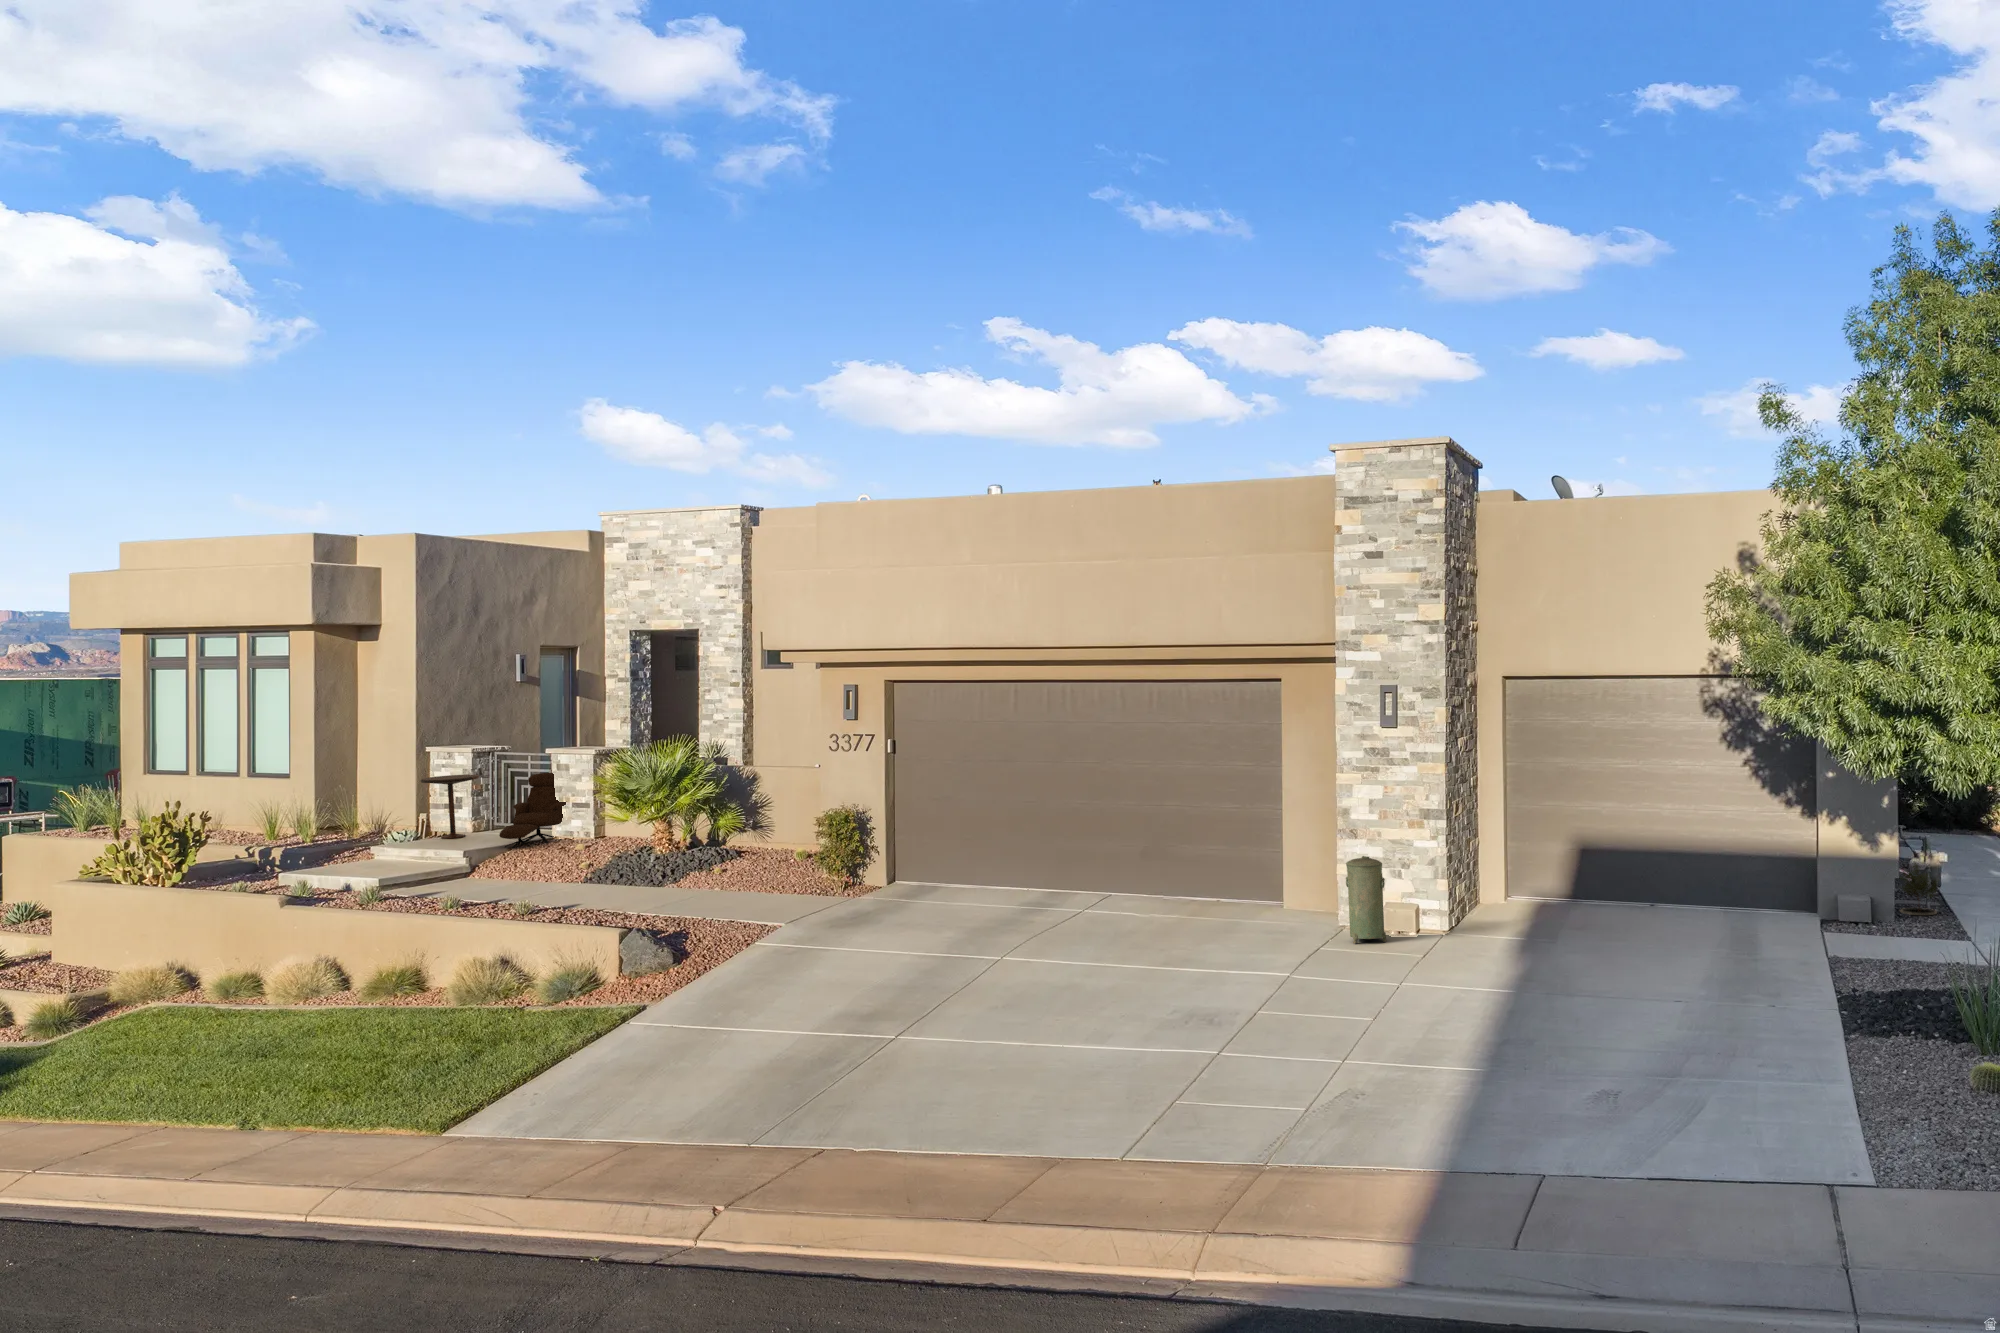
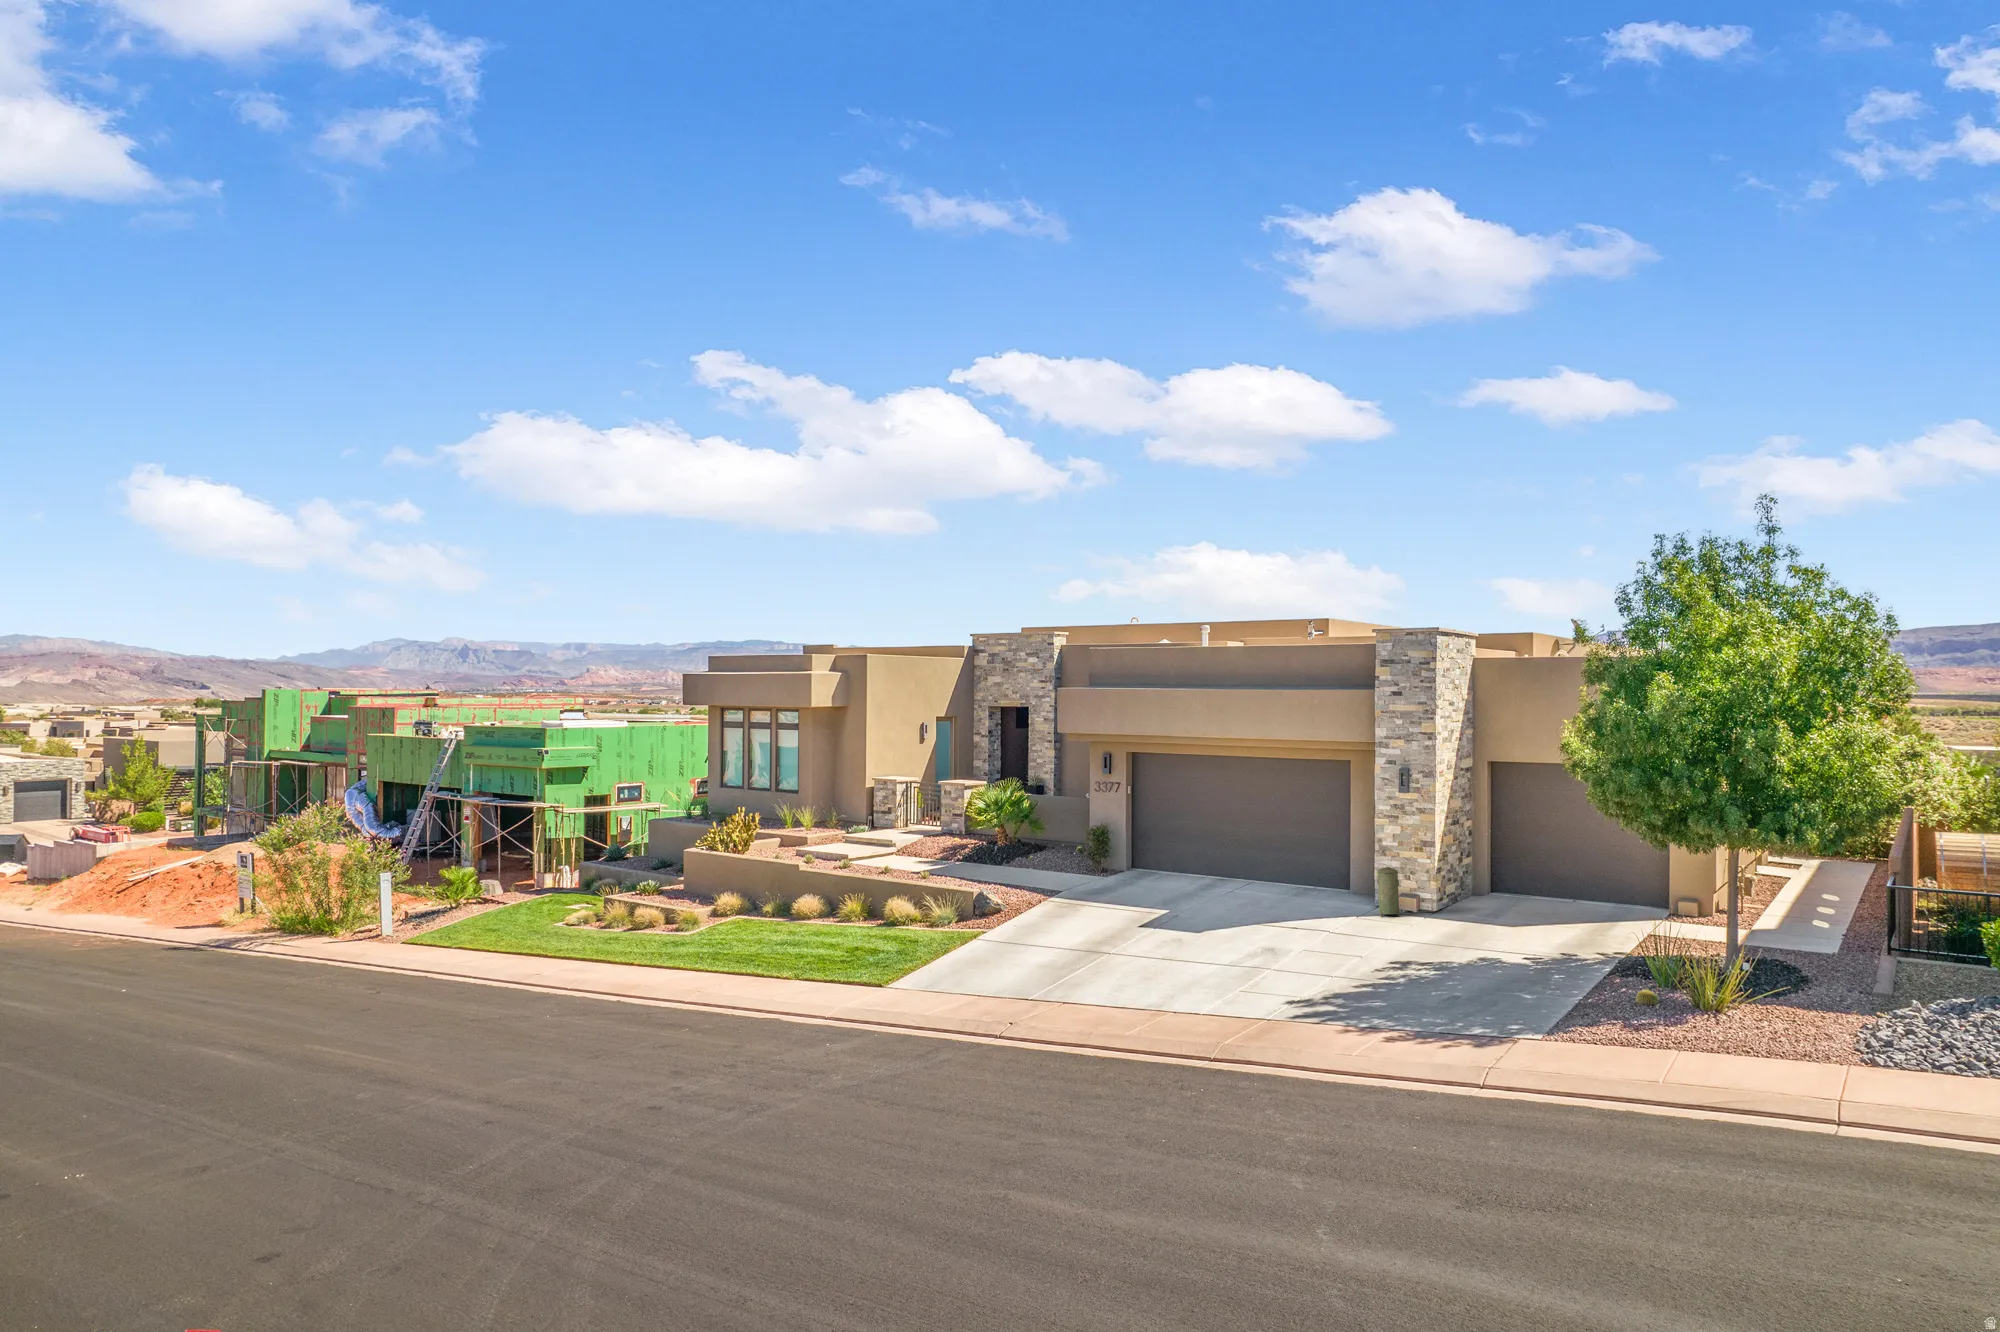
lounge chair: present [500,773,566,848] -> none [910,792,948,837]
pedestal table: present [420,774,479,839] -> none [865,791,898,829]
potted tree: present [1901,861,1937,915] -> none [1718,880,1745,916]

